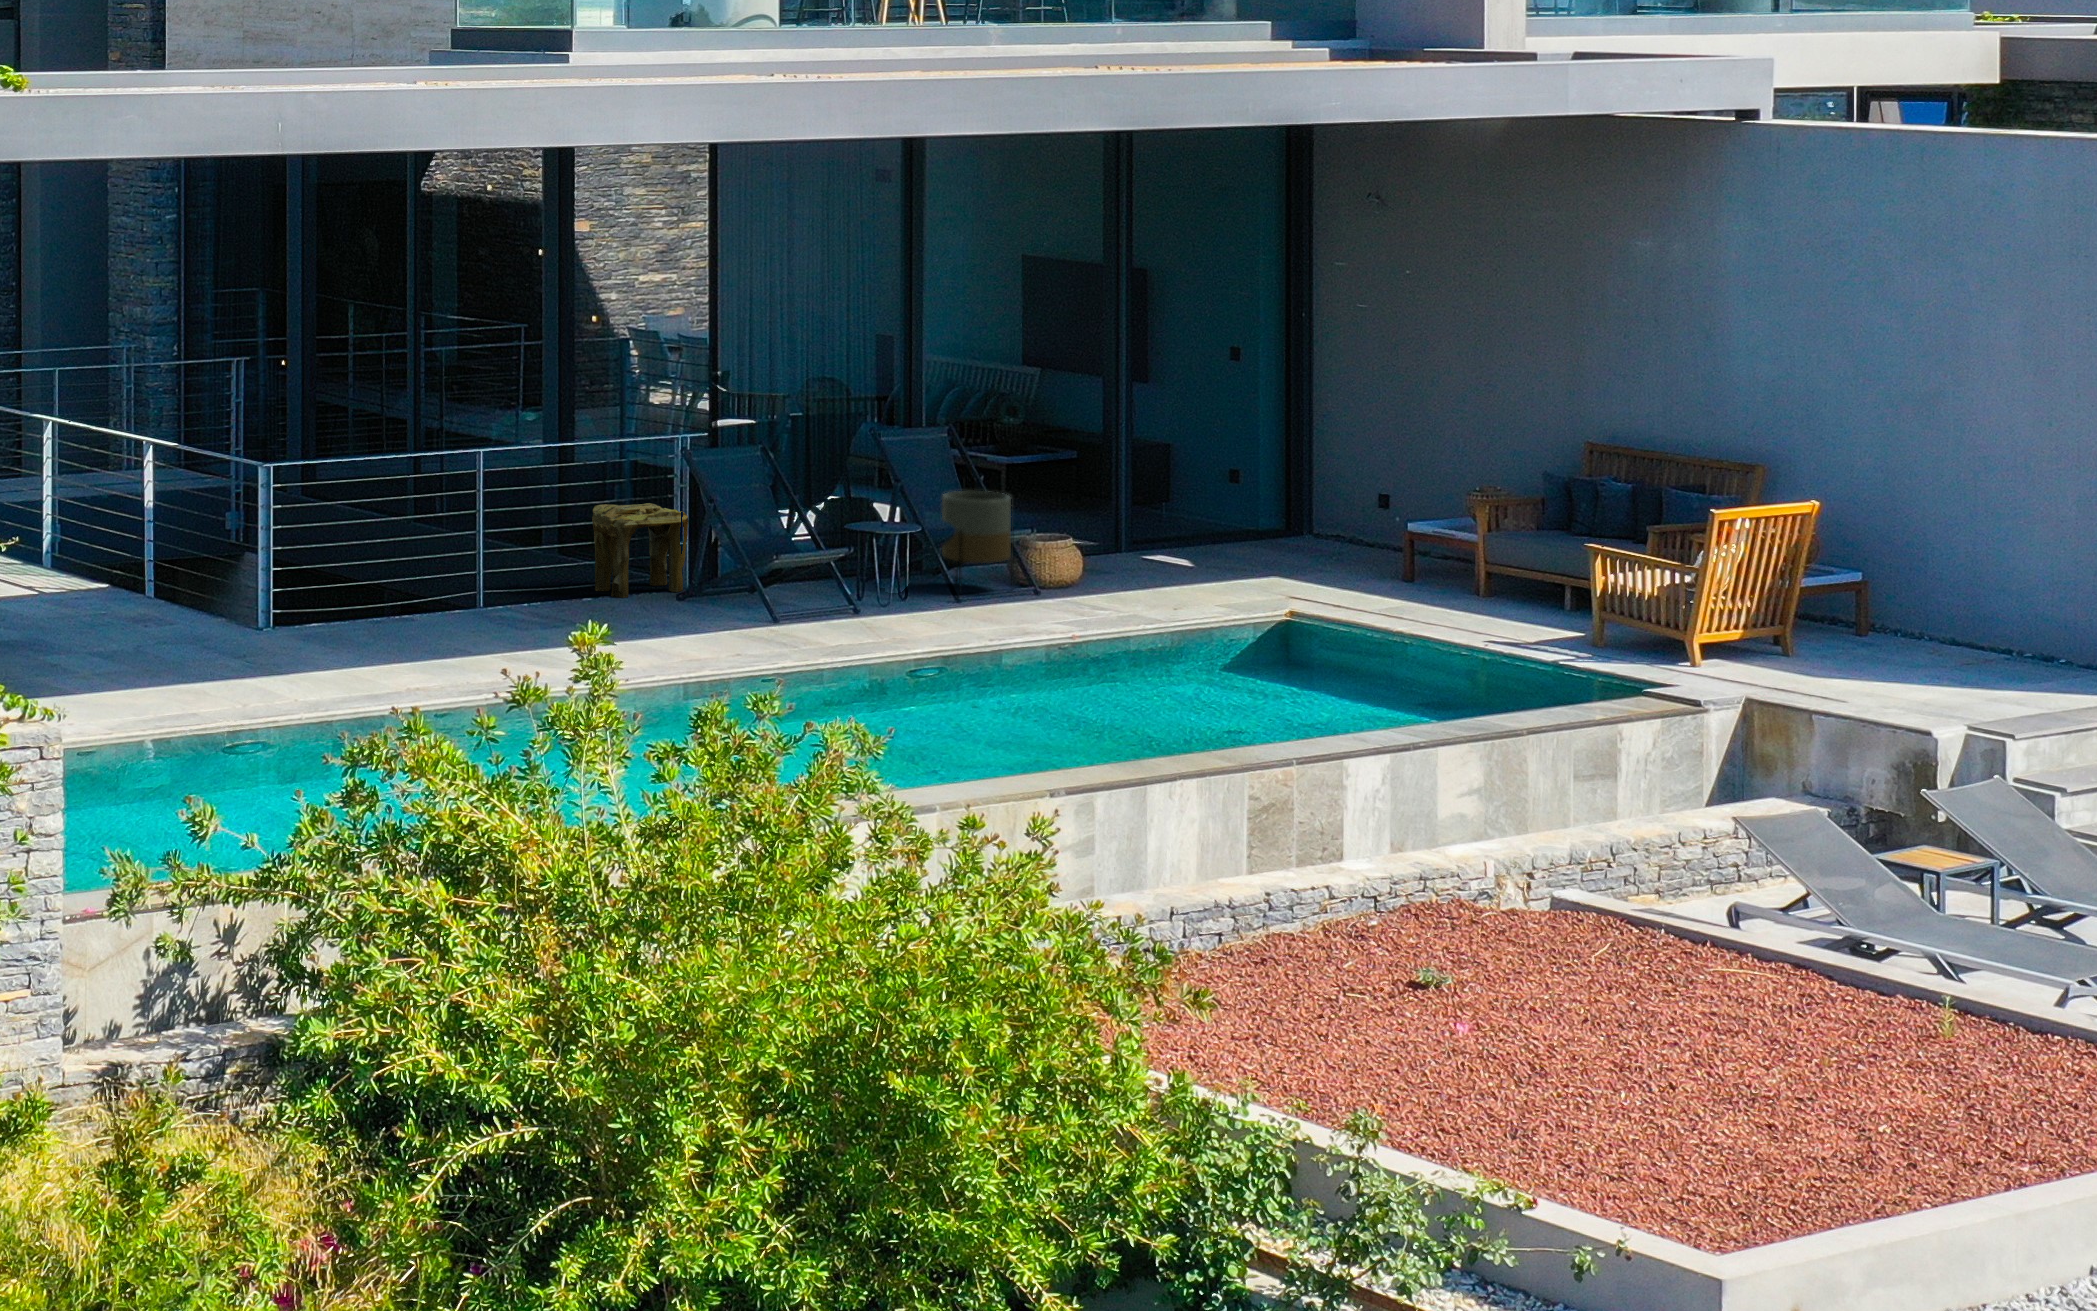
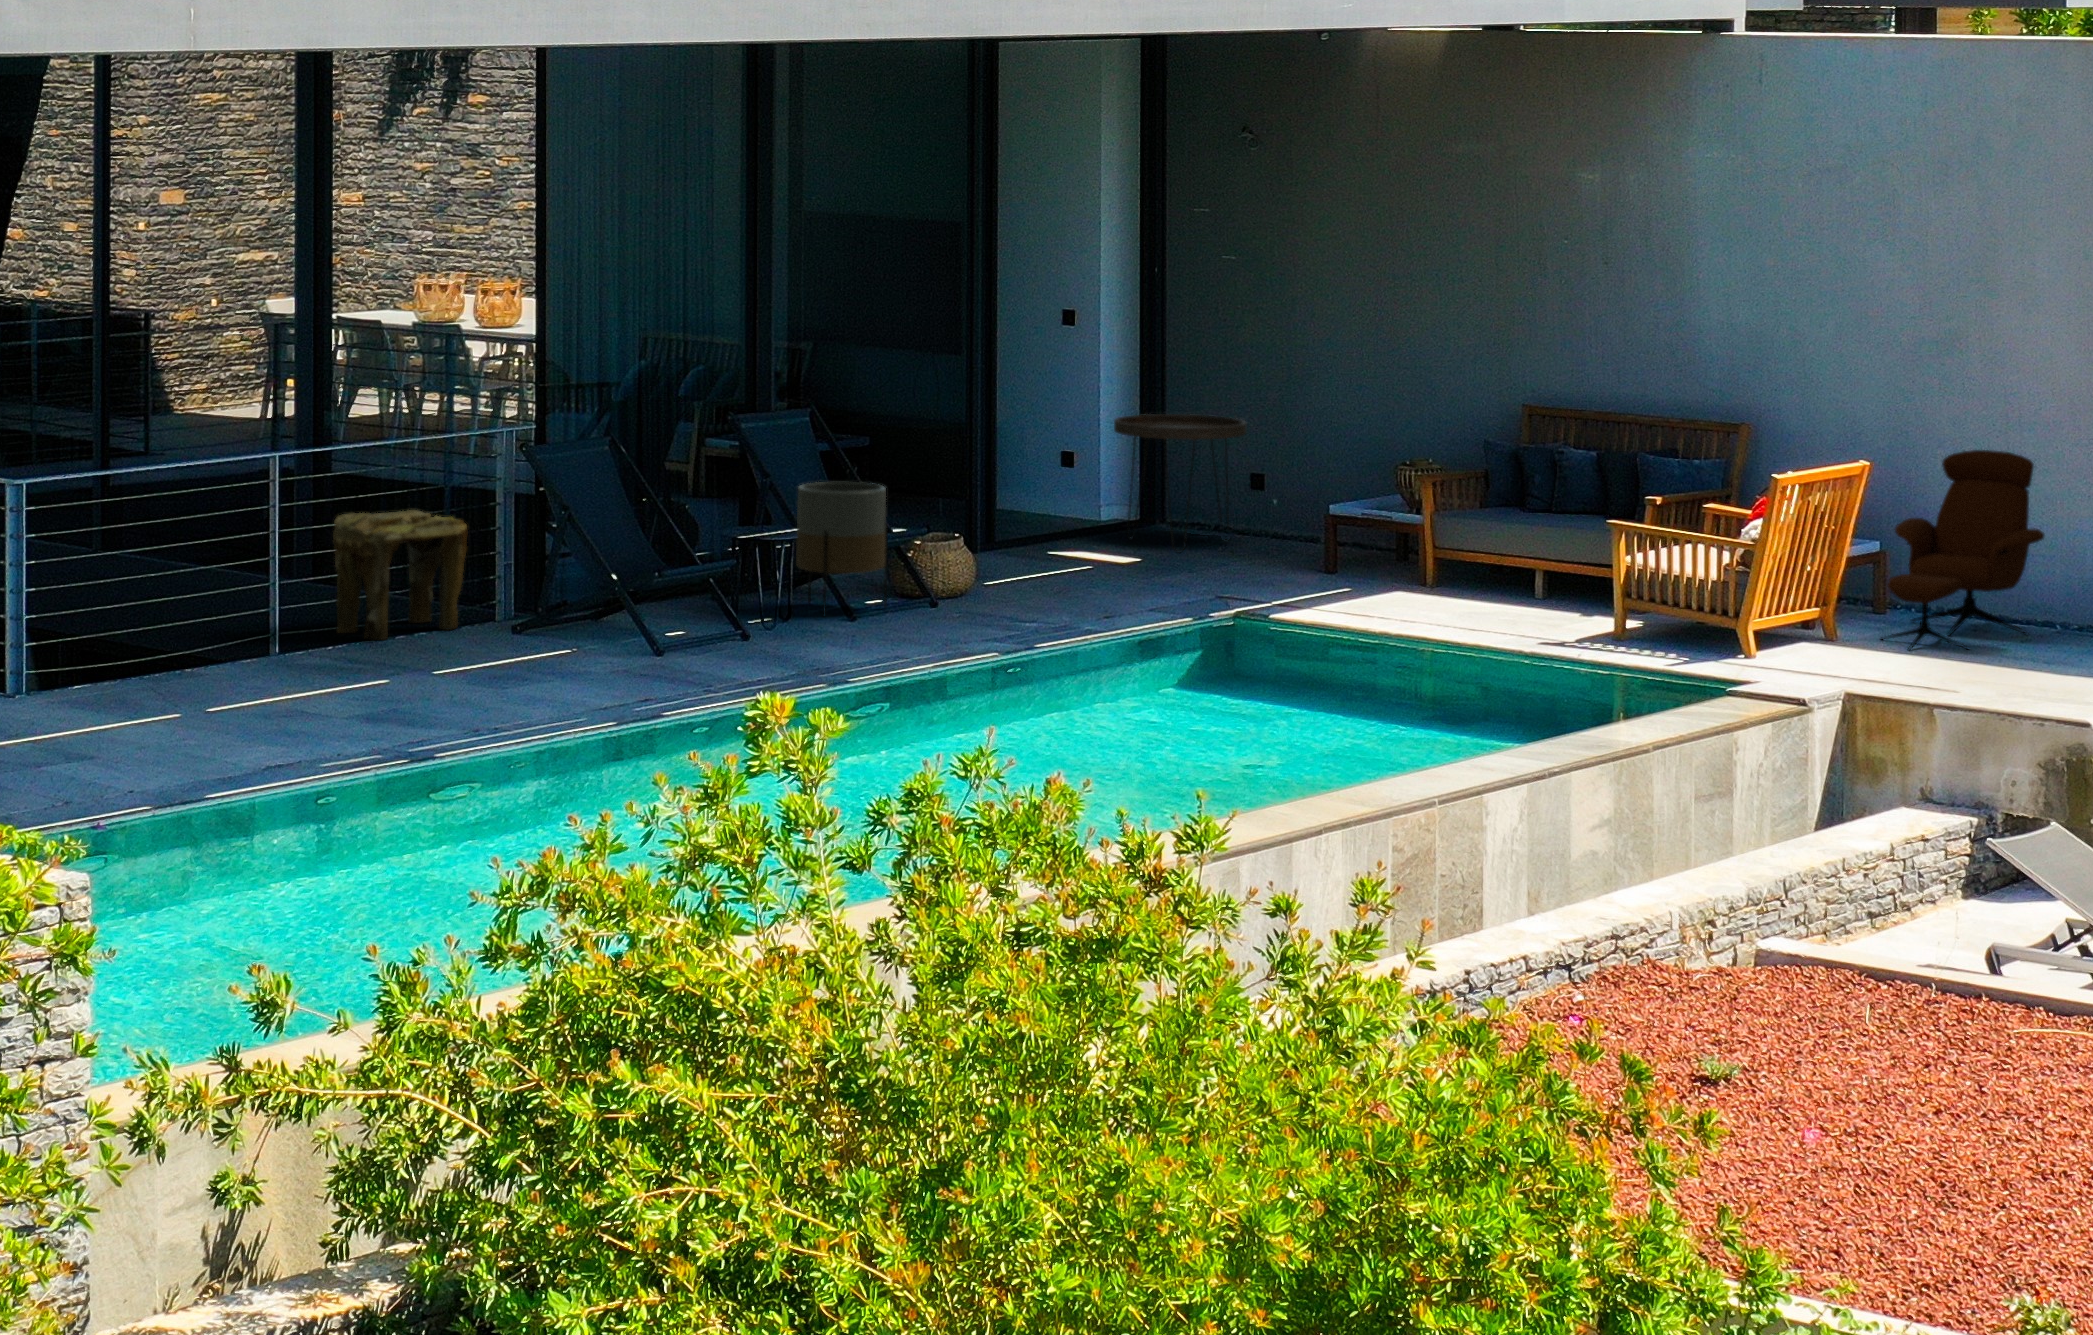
side table: none [1246,437,1358,552] -> present [1114,414,1247,552]
lounge chair: none [1829,500,1991,670] -> present [1881,450,2044,650]

